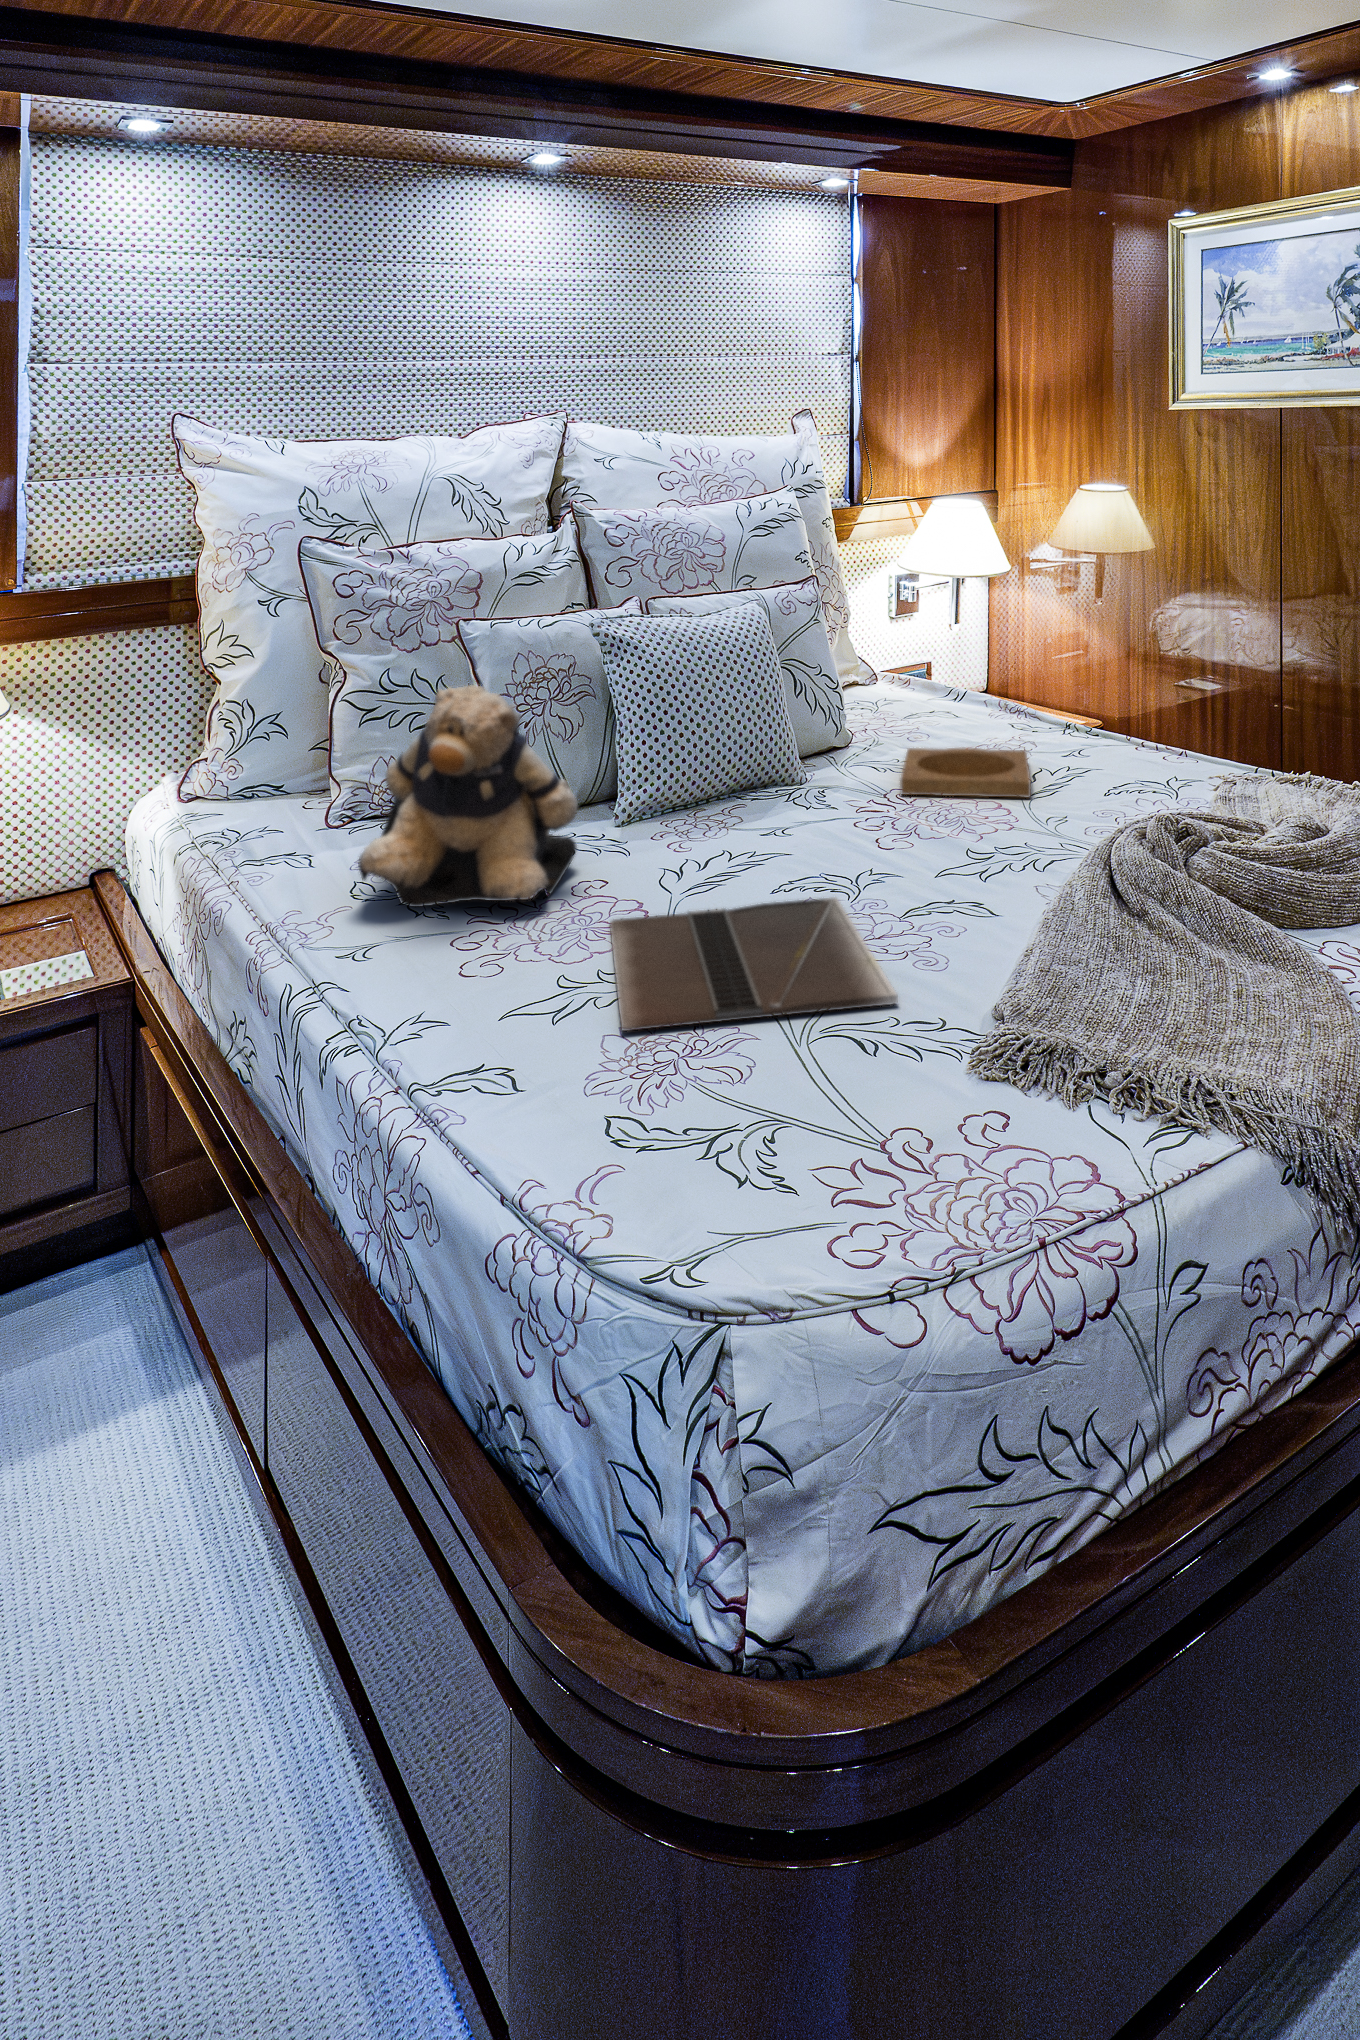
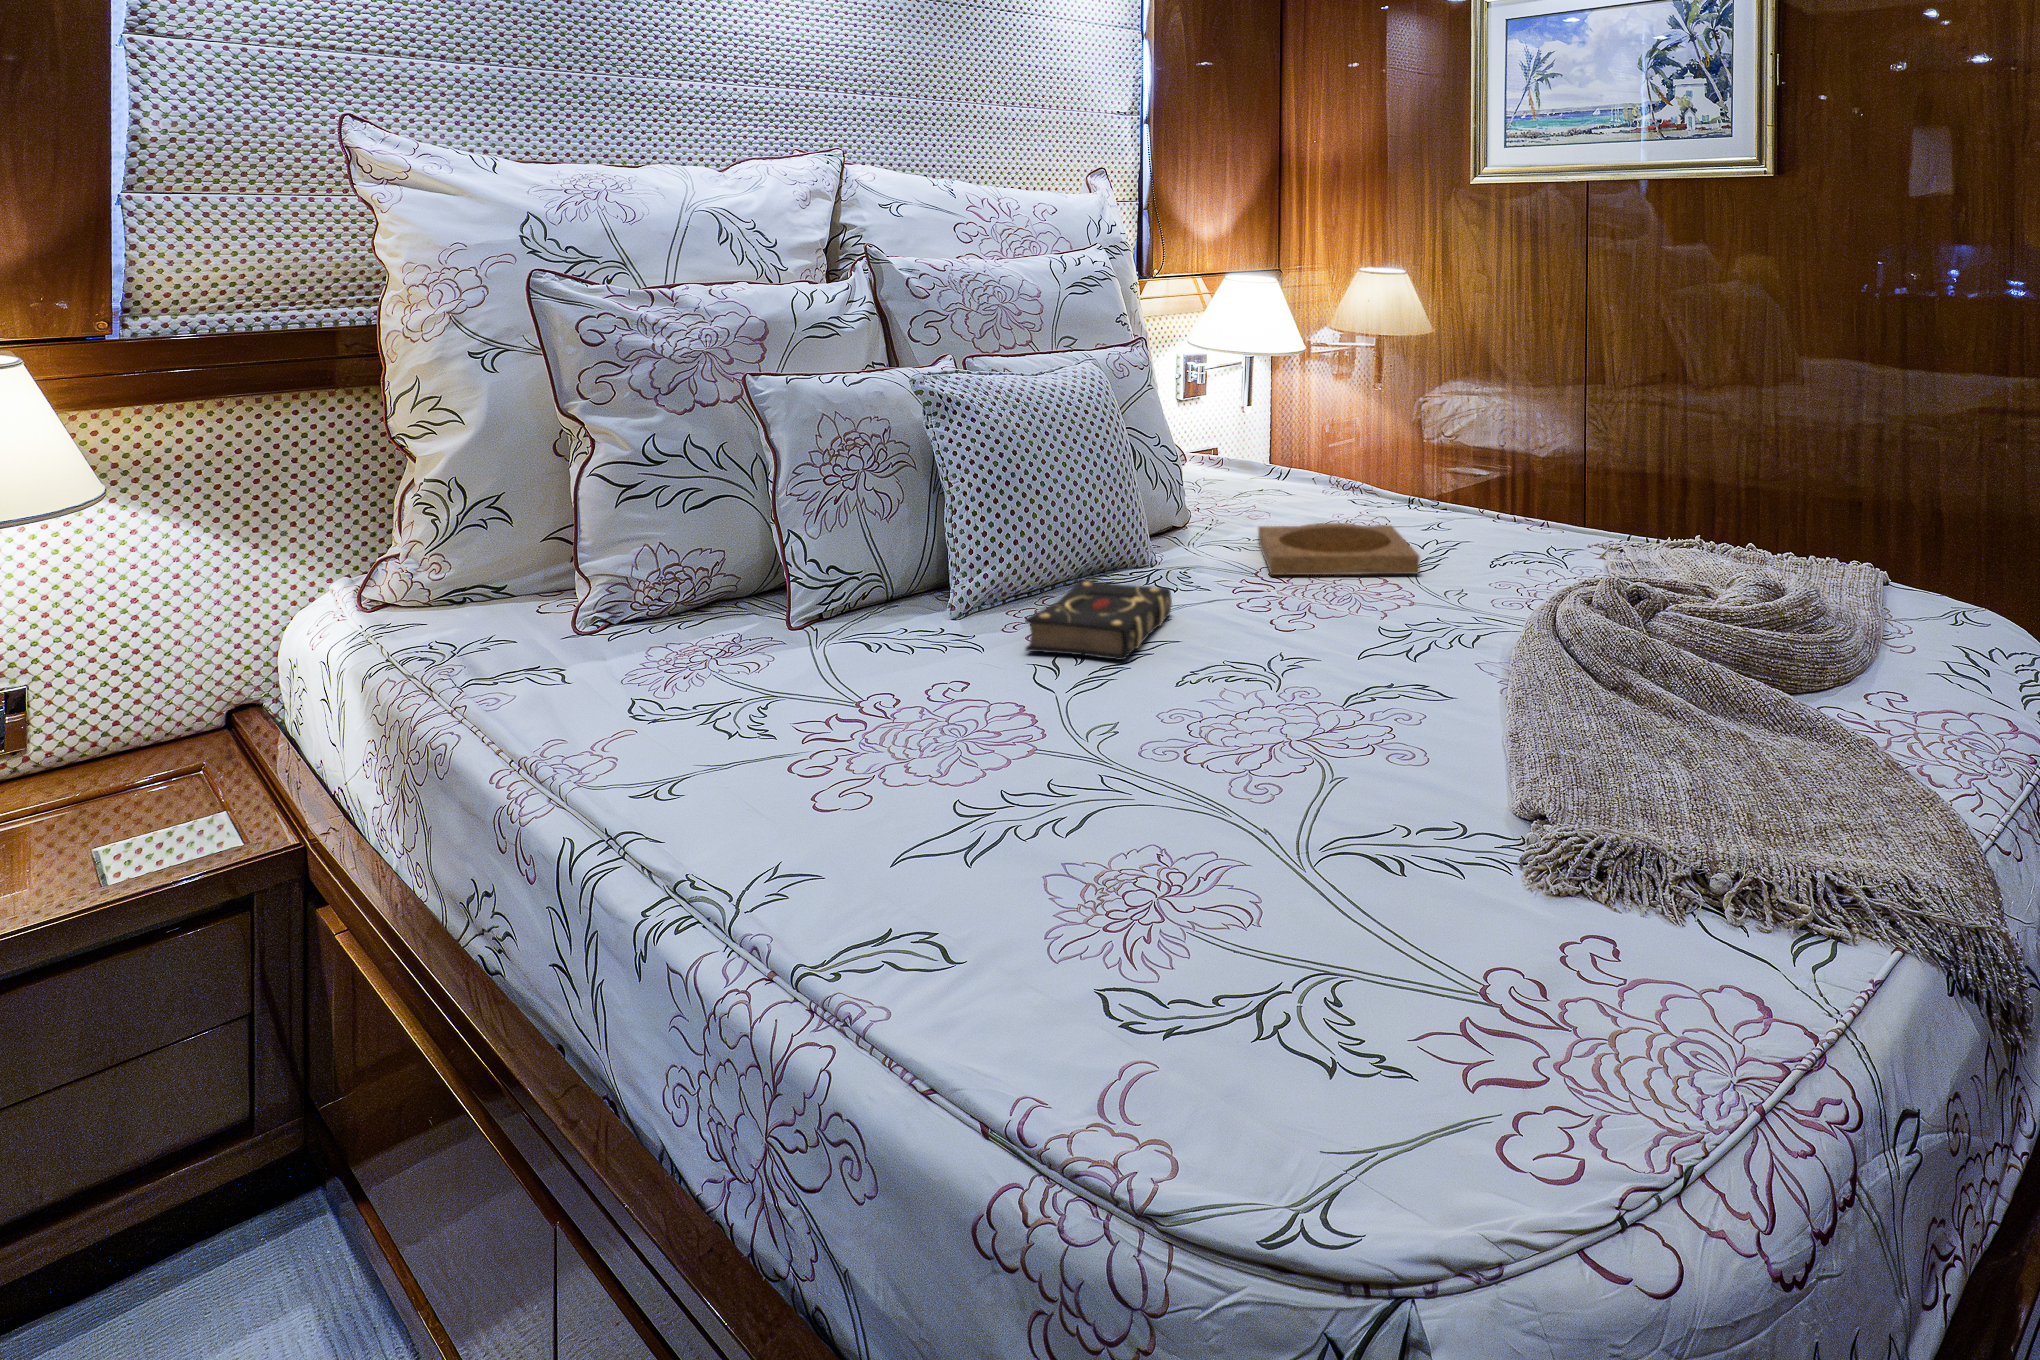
teddy bear: present [358,685,578,907] -> none [642,430,929,724]
book: none [665,796,800,868] -> present [1025,580,1172,660]
laptop: present [610,897,898,1031] -> none [988,688,1405,868]

